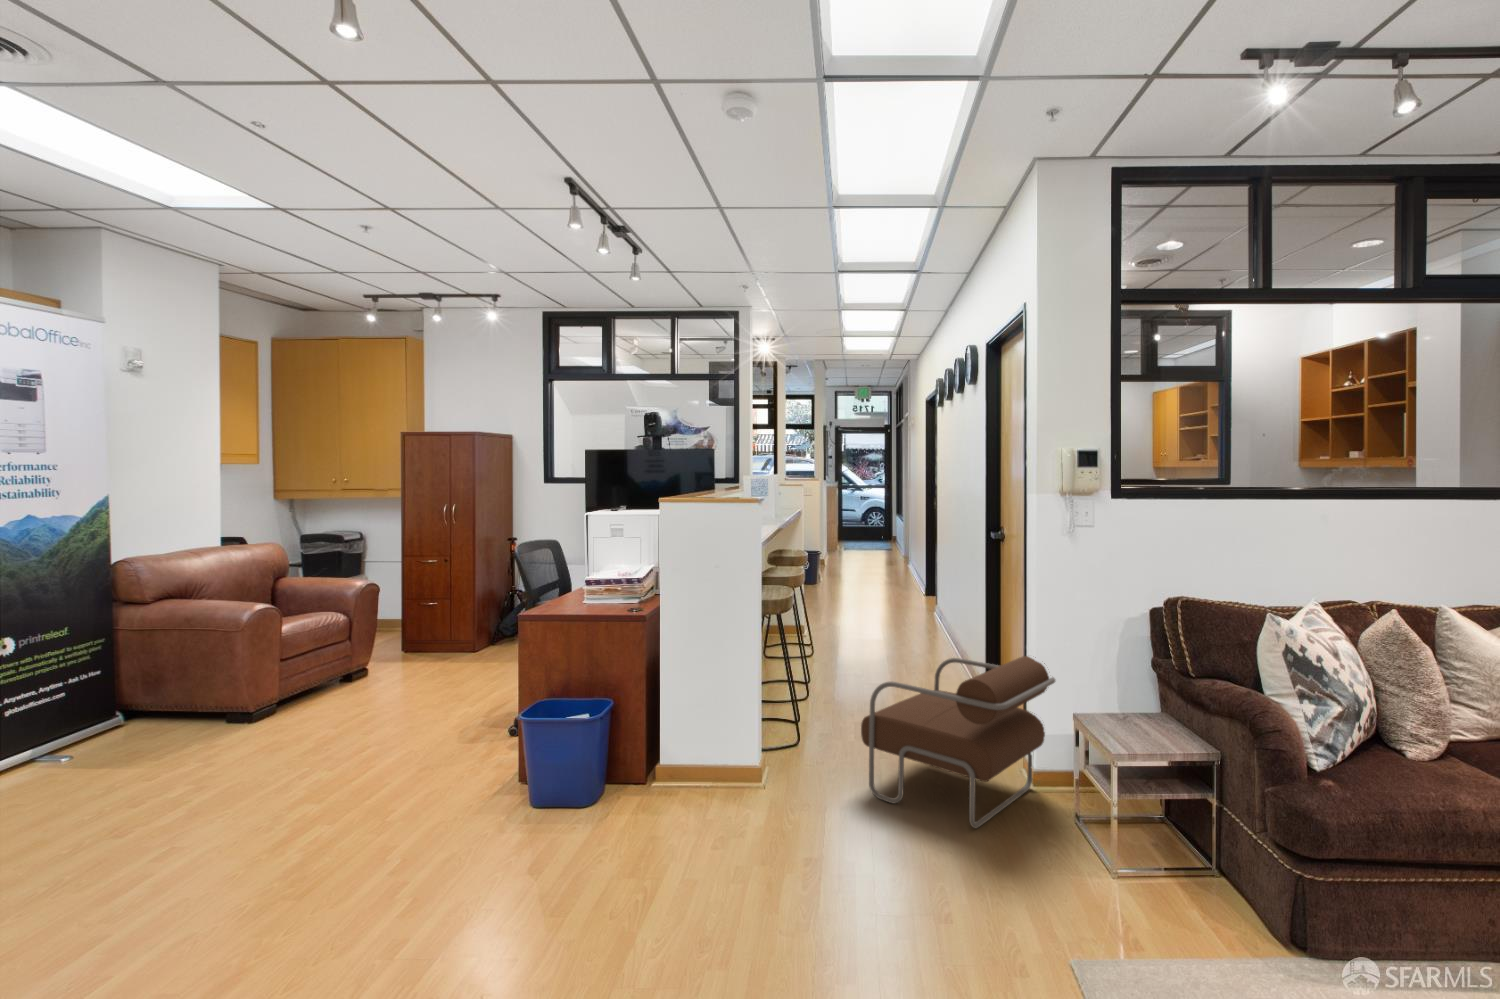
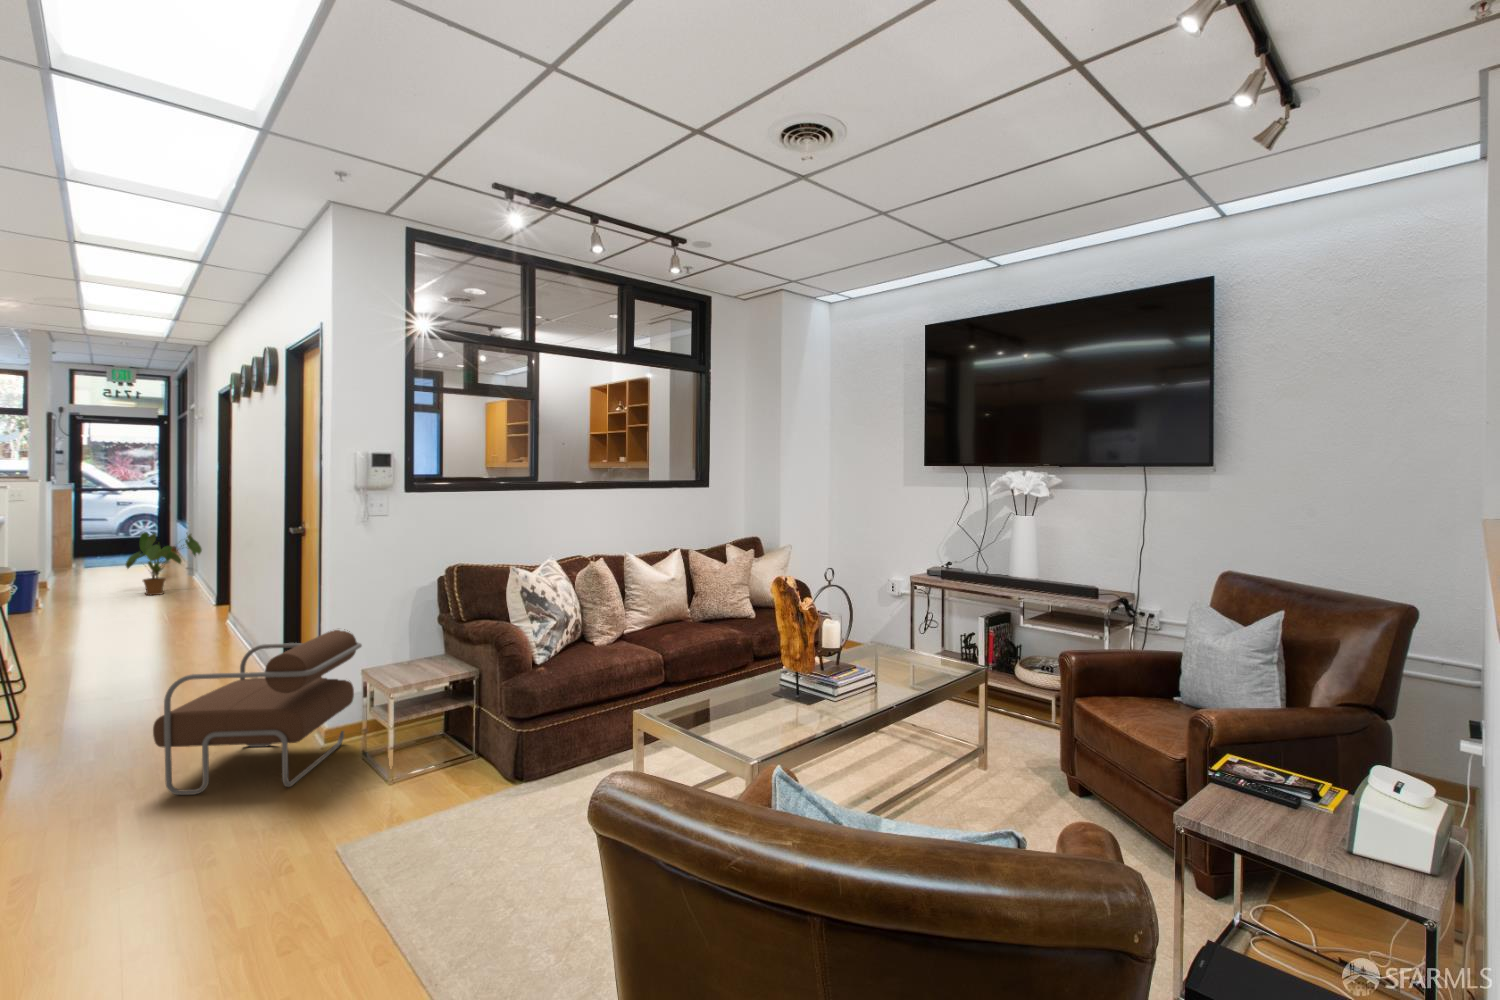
house plant: none [859,525,912,580] -> present [126,532,202,595]

